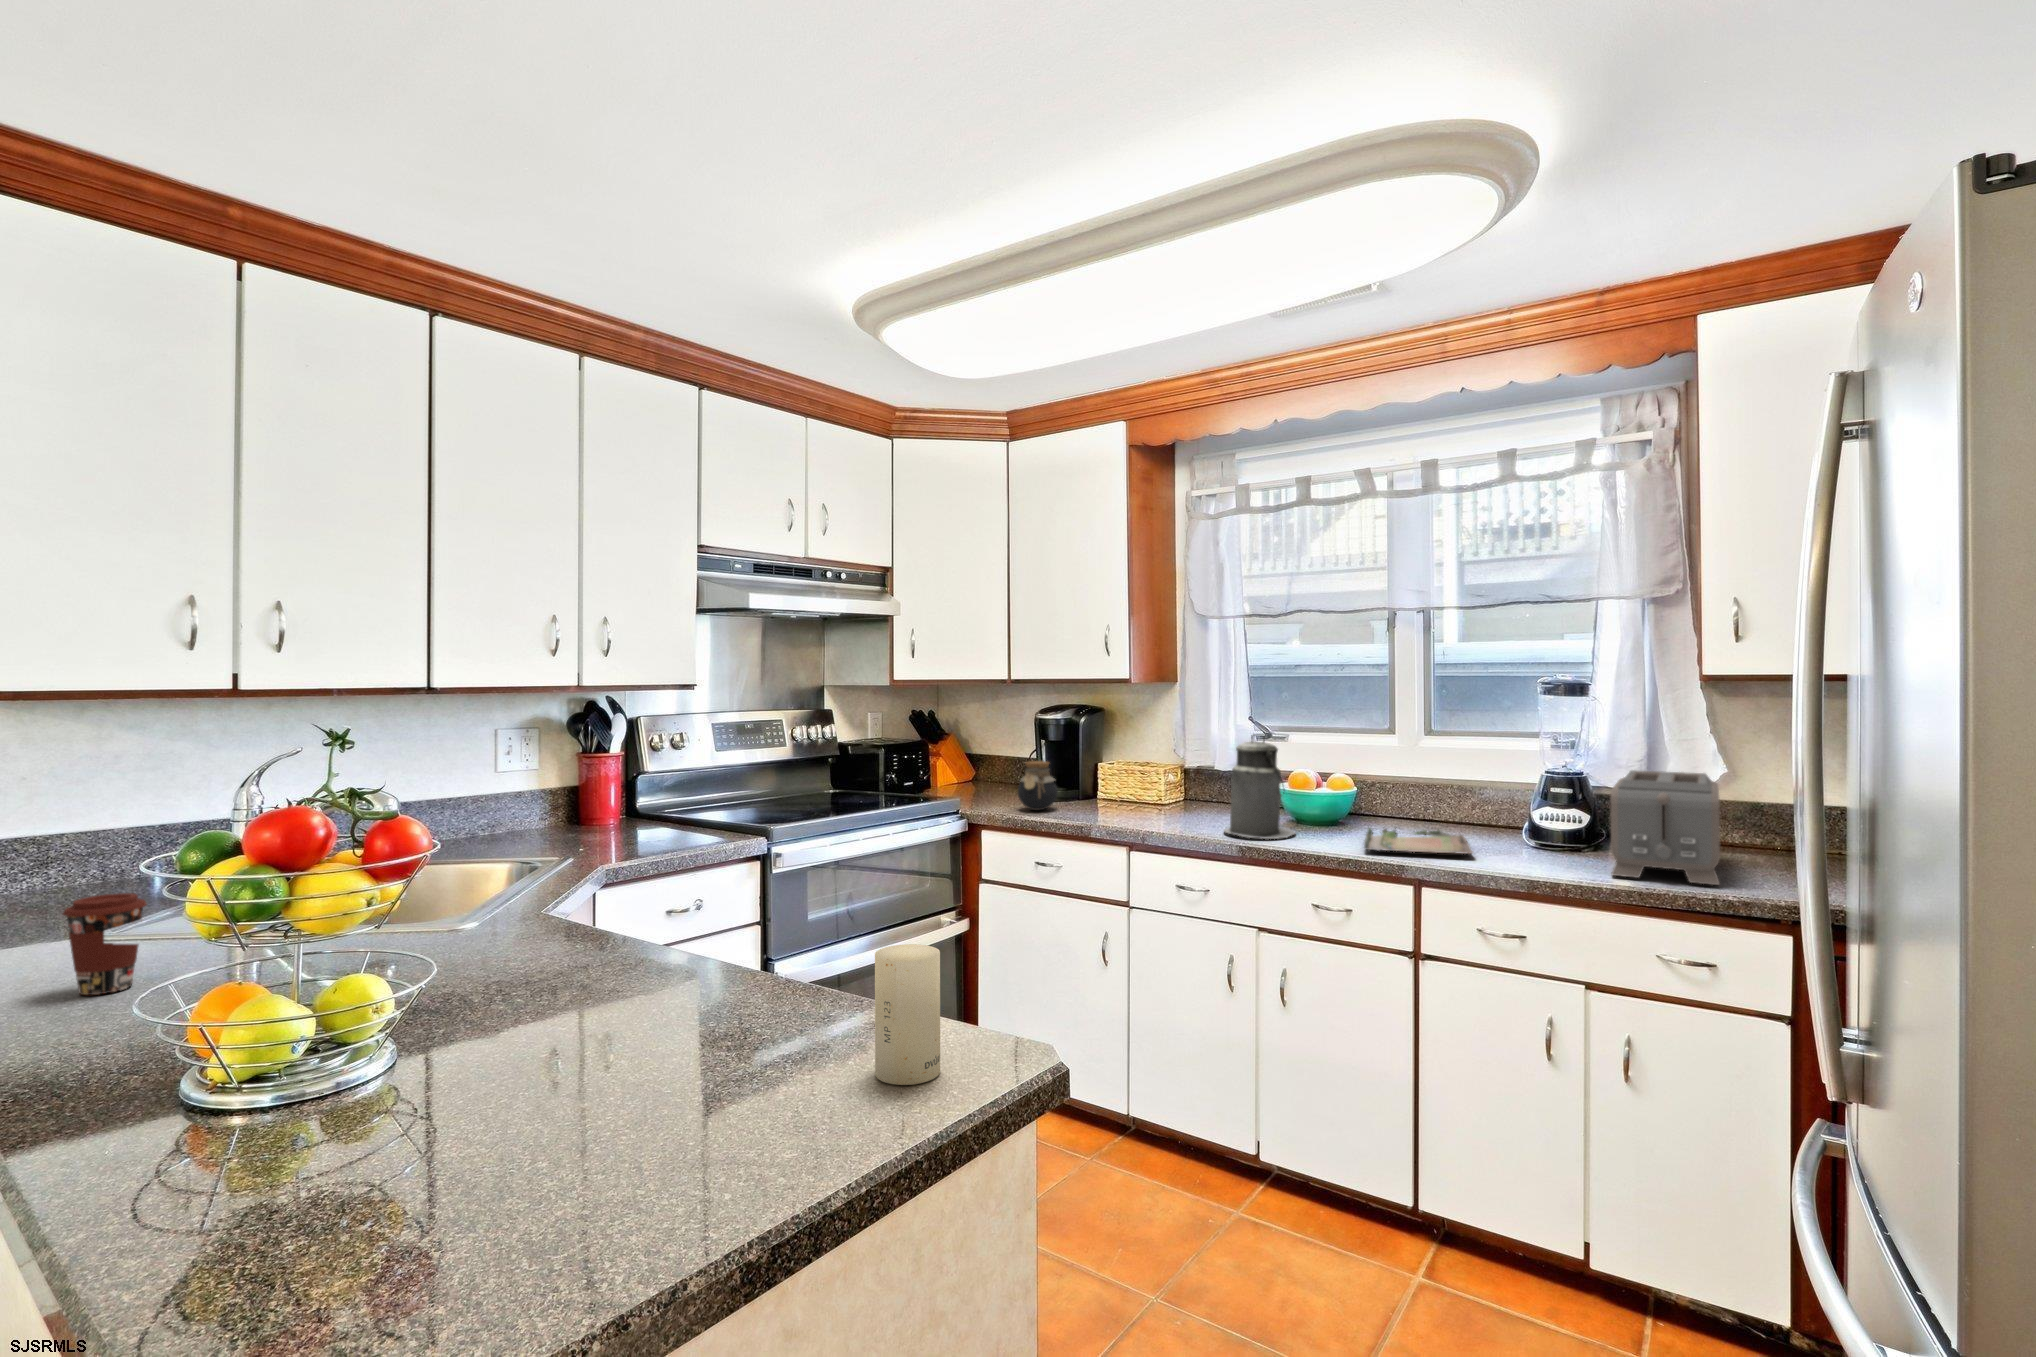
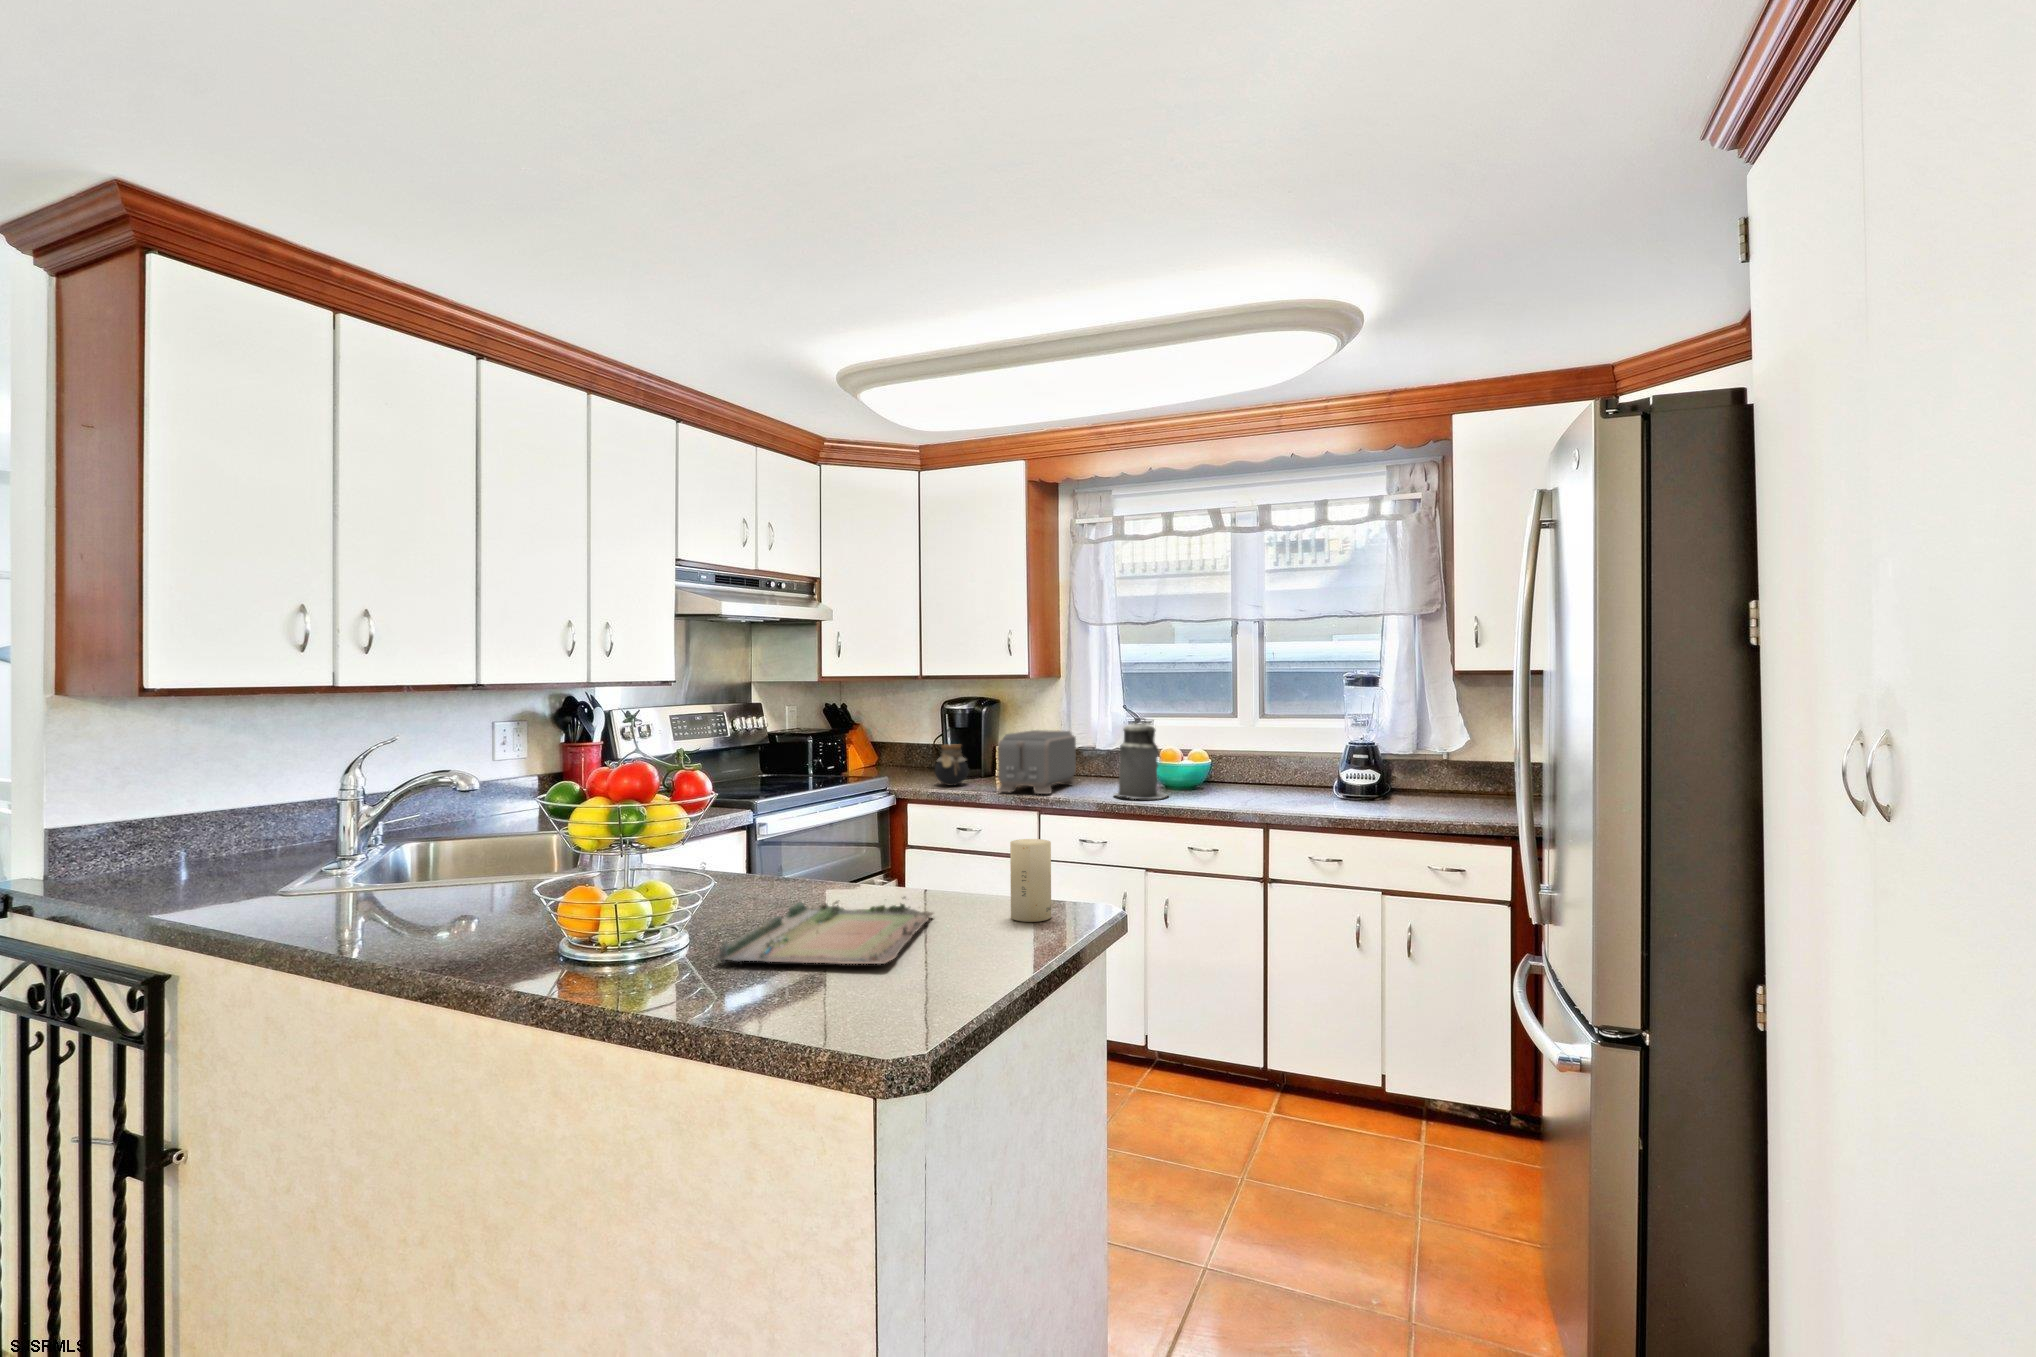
toaster: present [1611,770,1720,885] -> present [997,730,1076,794]
tray: present [1364,828,1473,854] -> present [717,897,933,964]
coffee cup: present [63,893,147,995] -> none [331,840,390,918]

